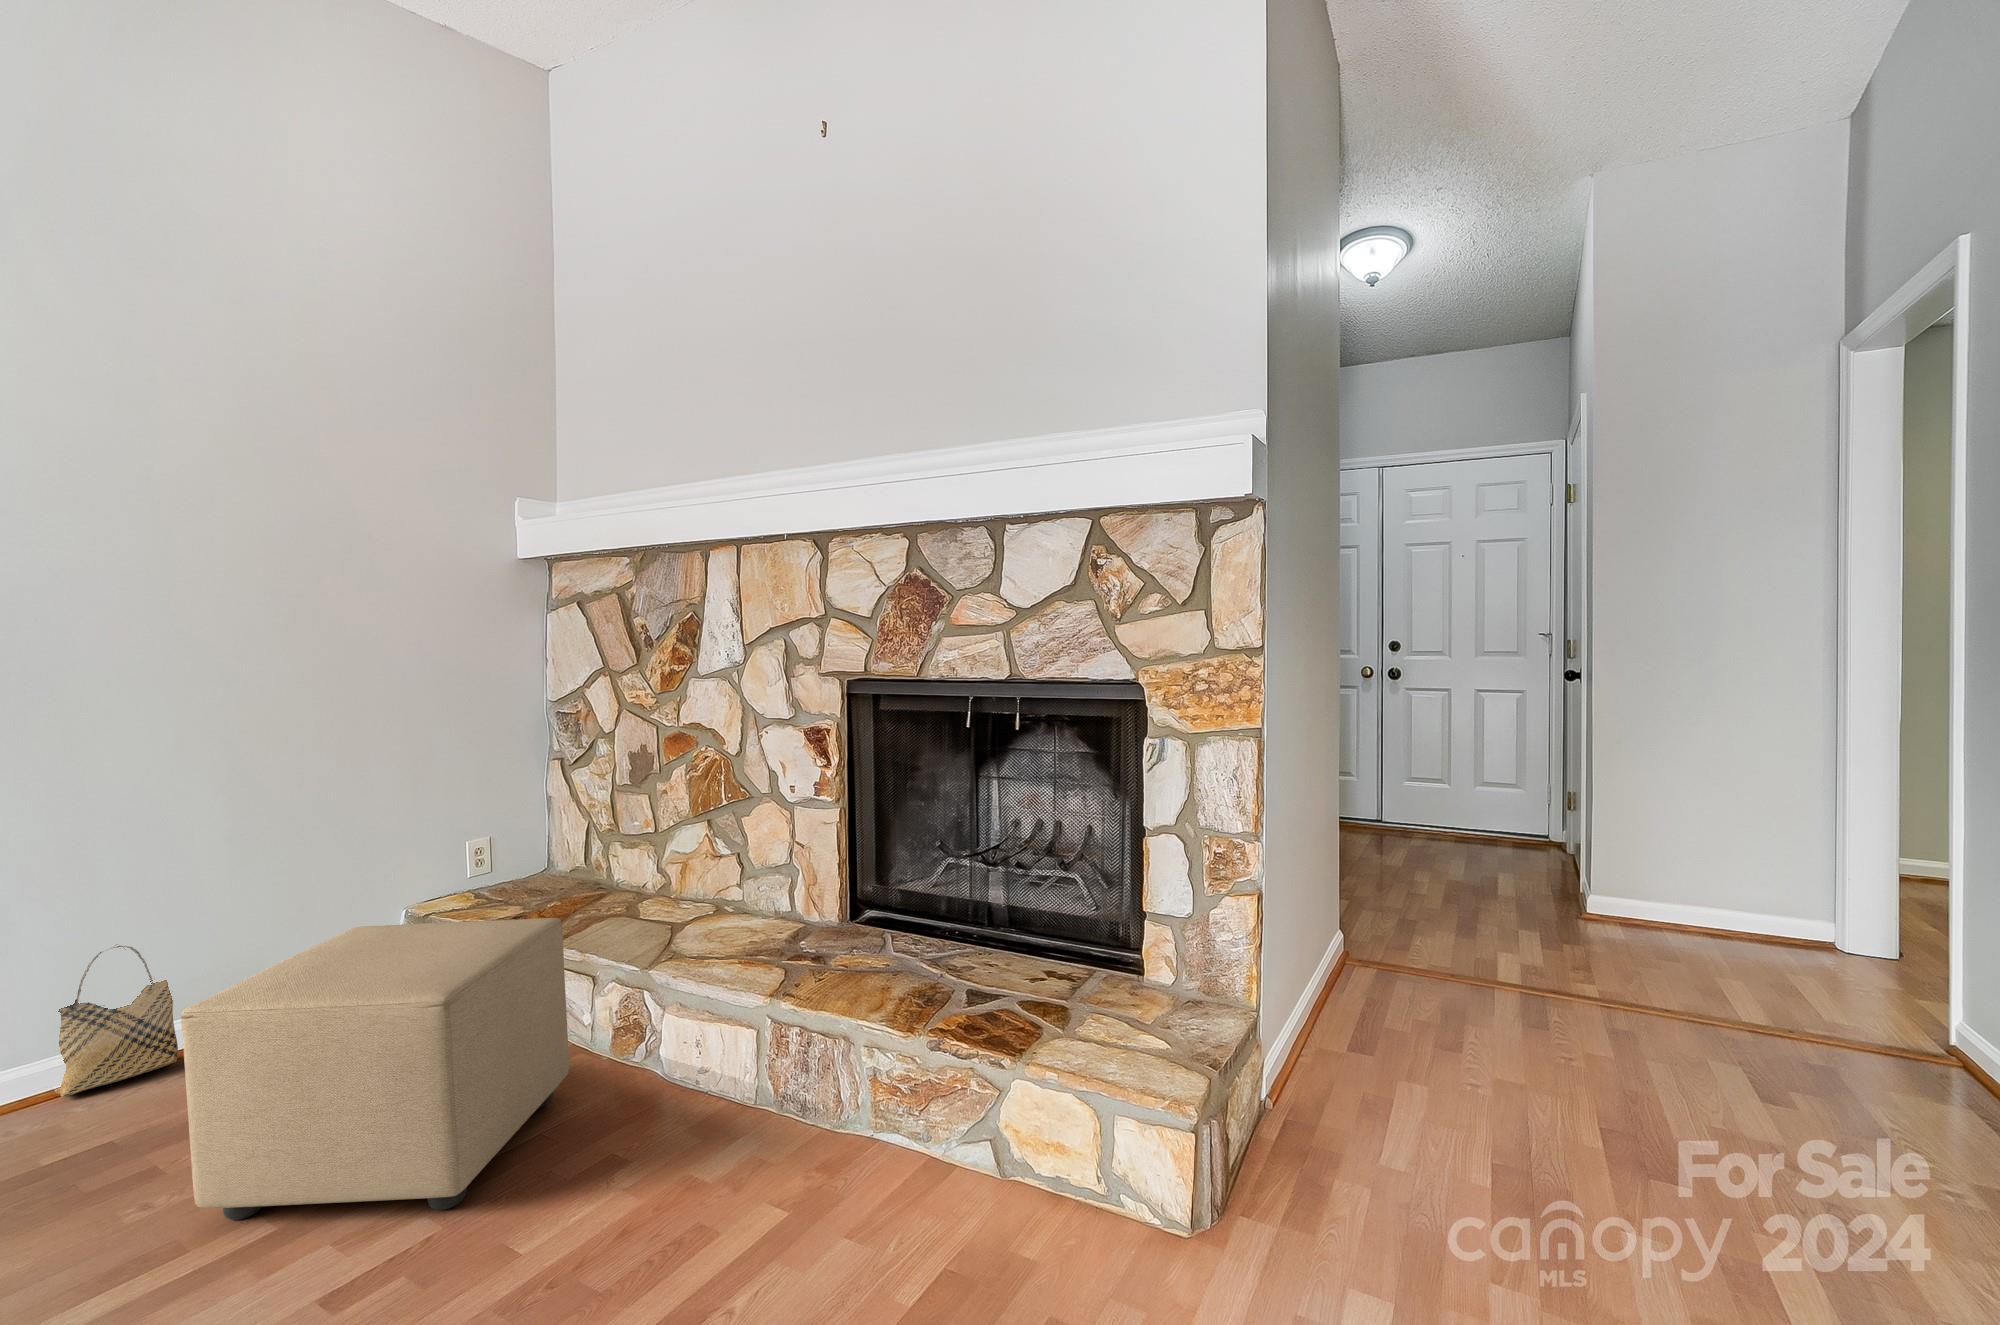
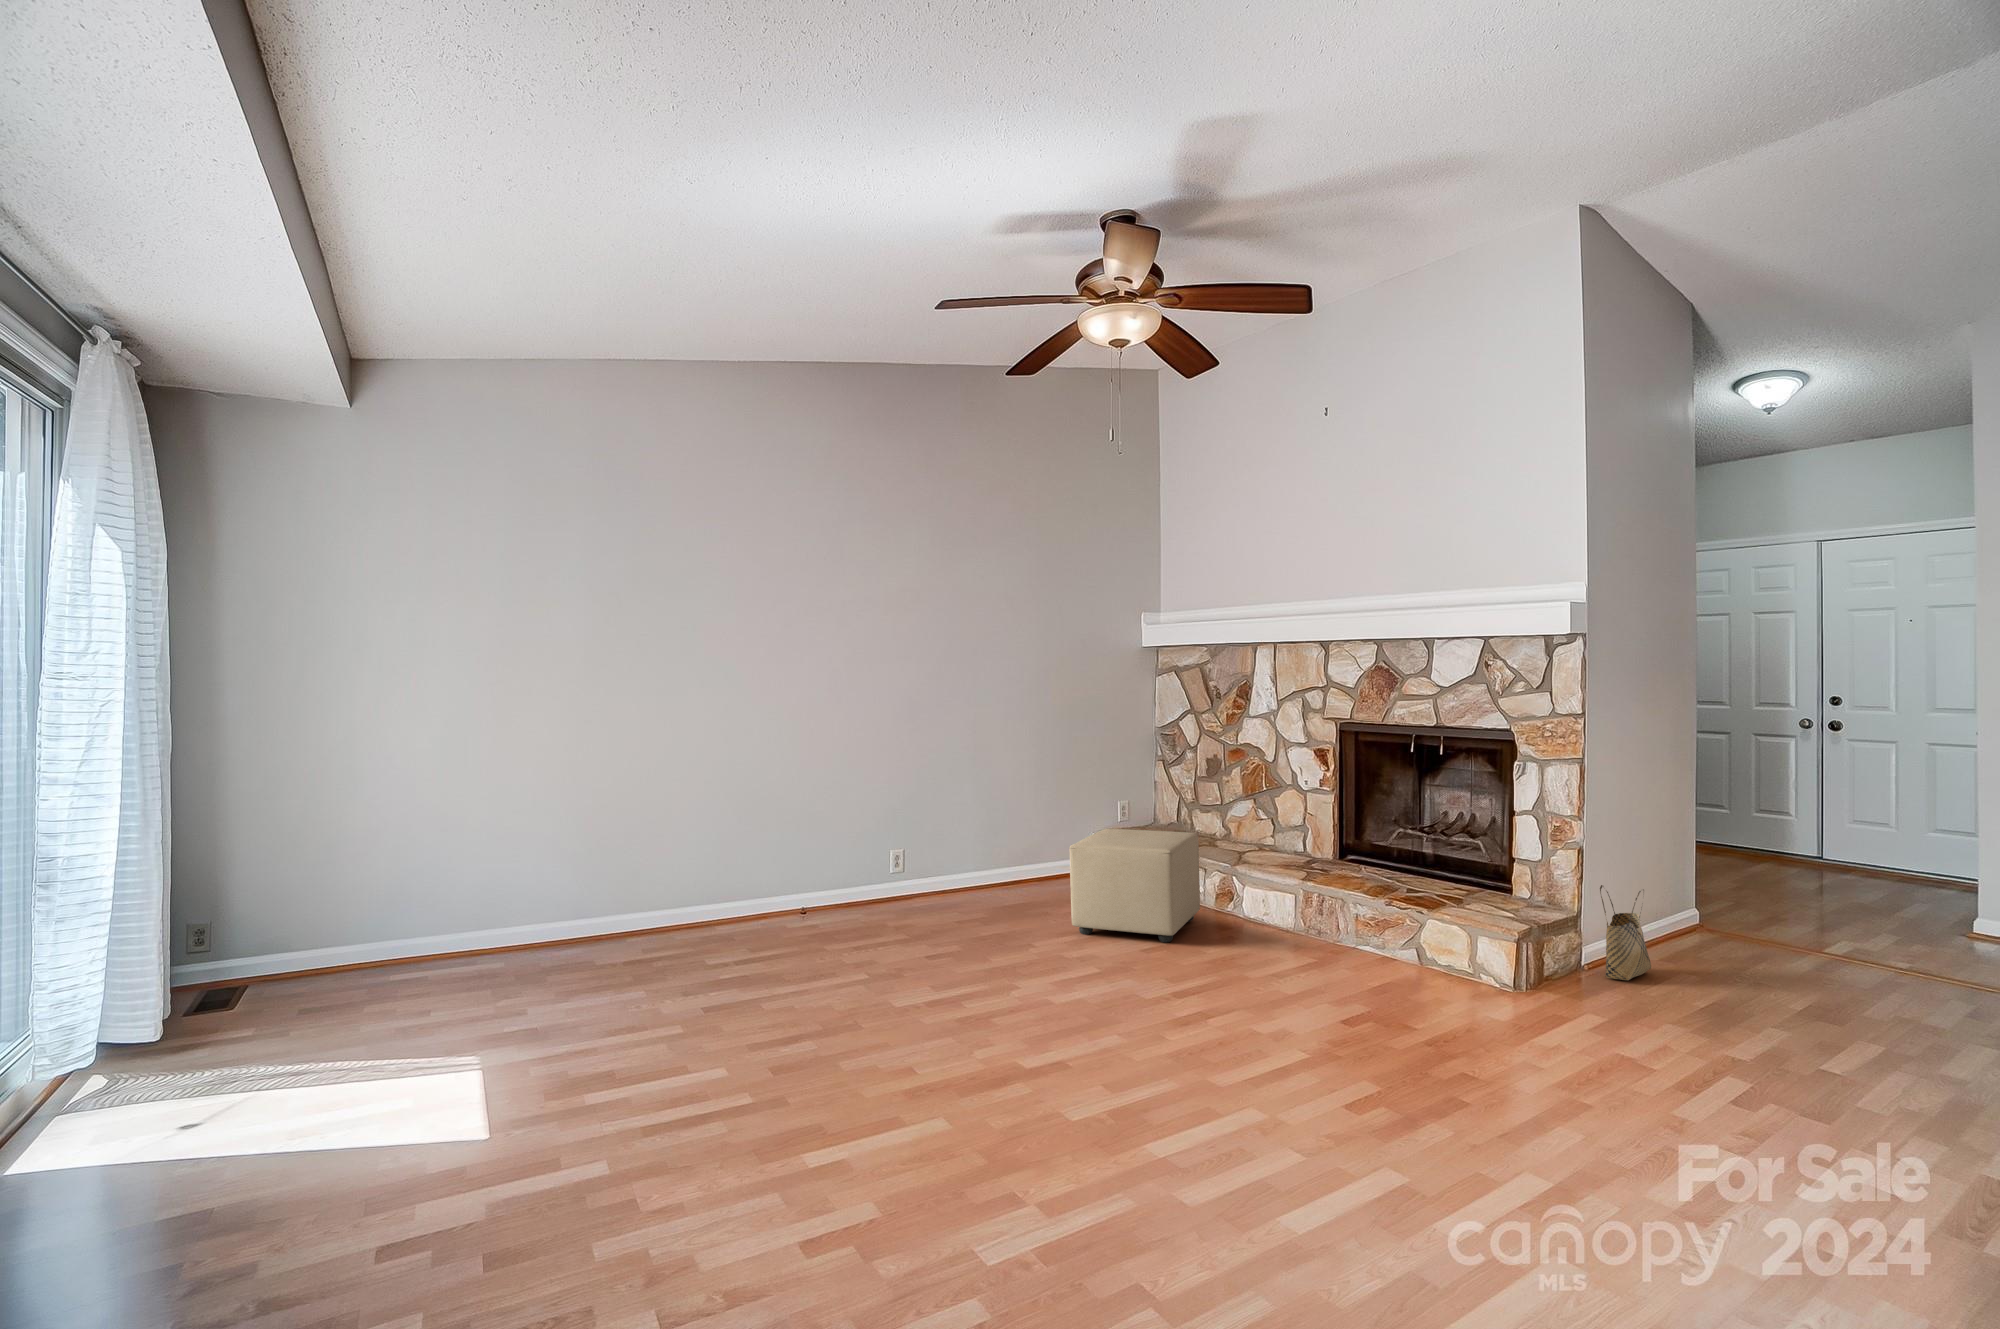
woven basket: present [54,944,178,1097] -> present [1600,885,1651,980]

